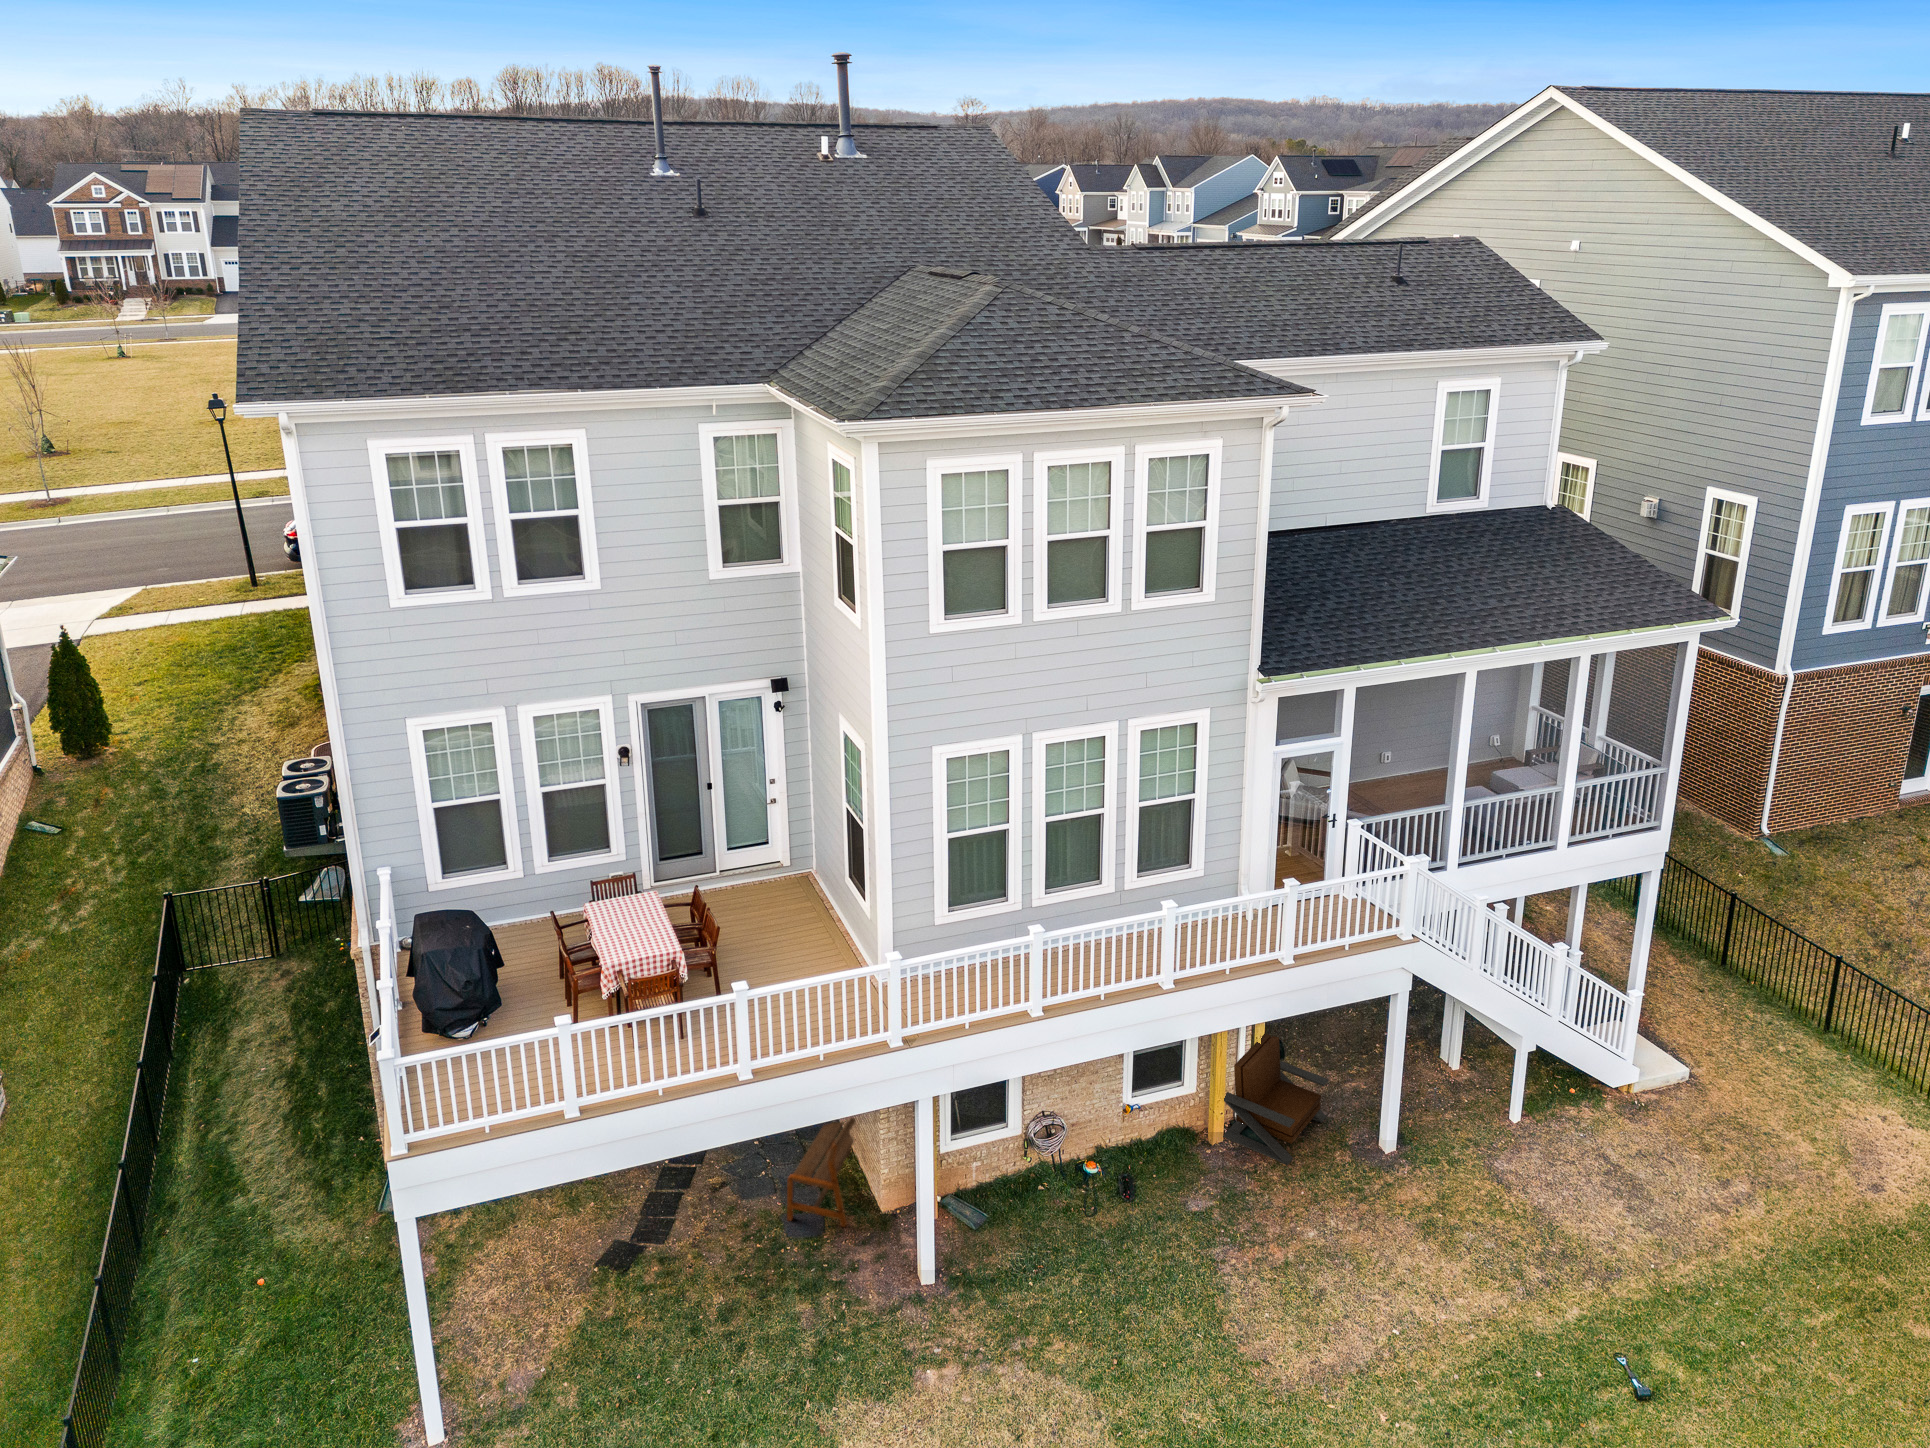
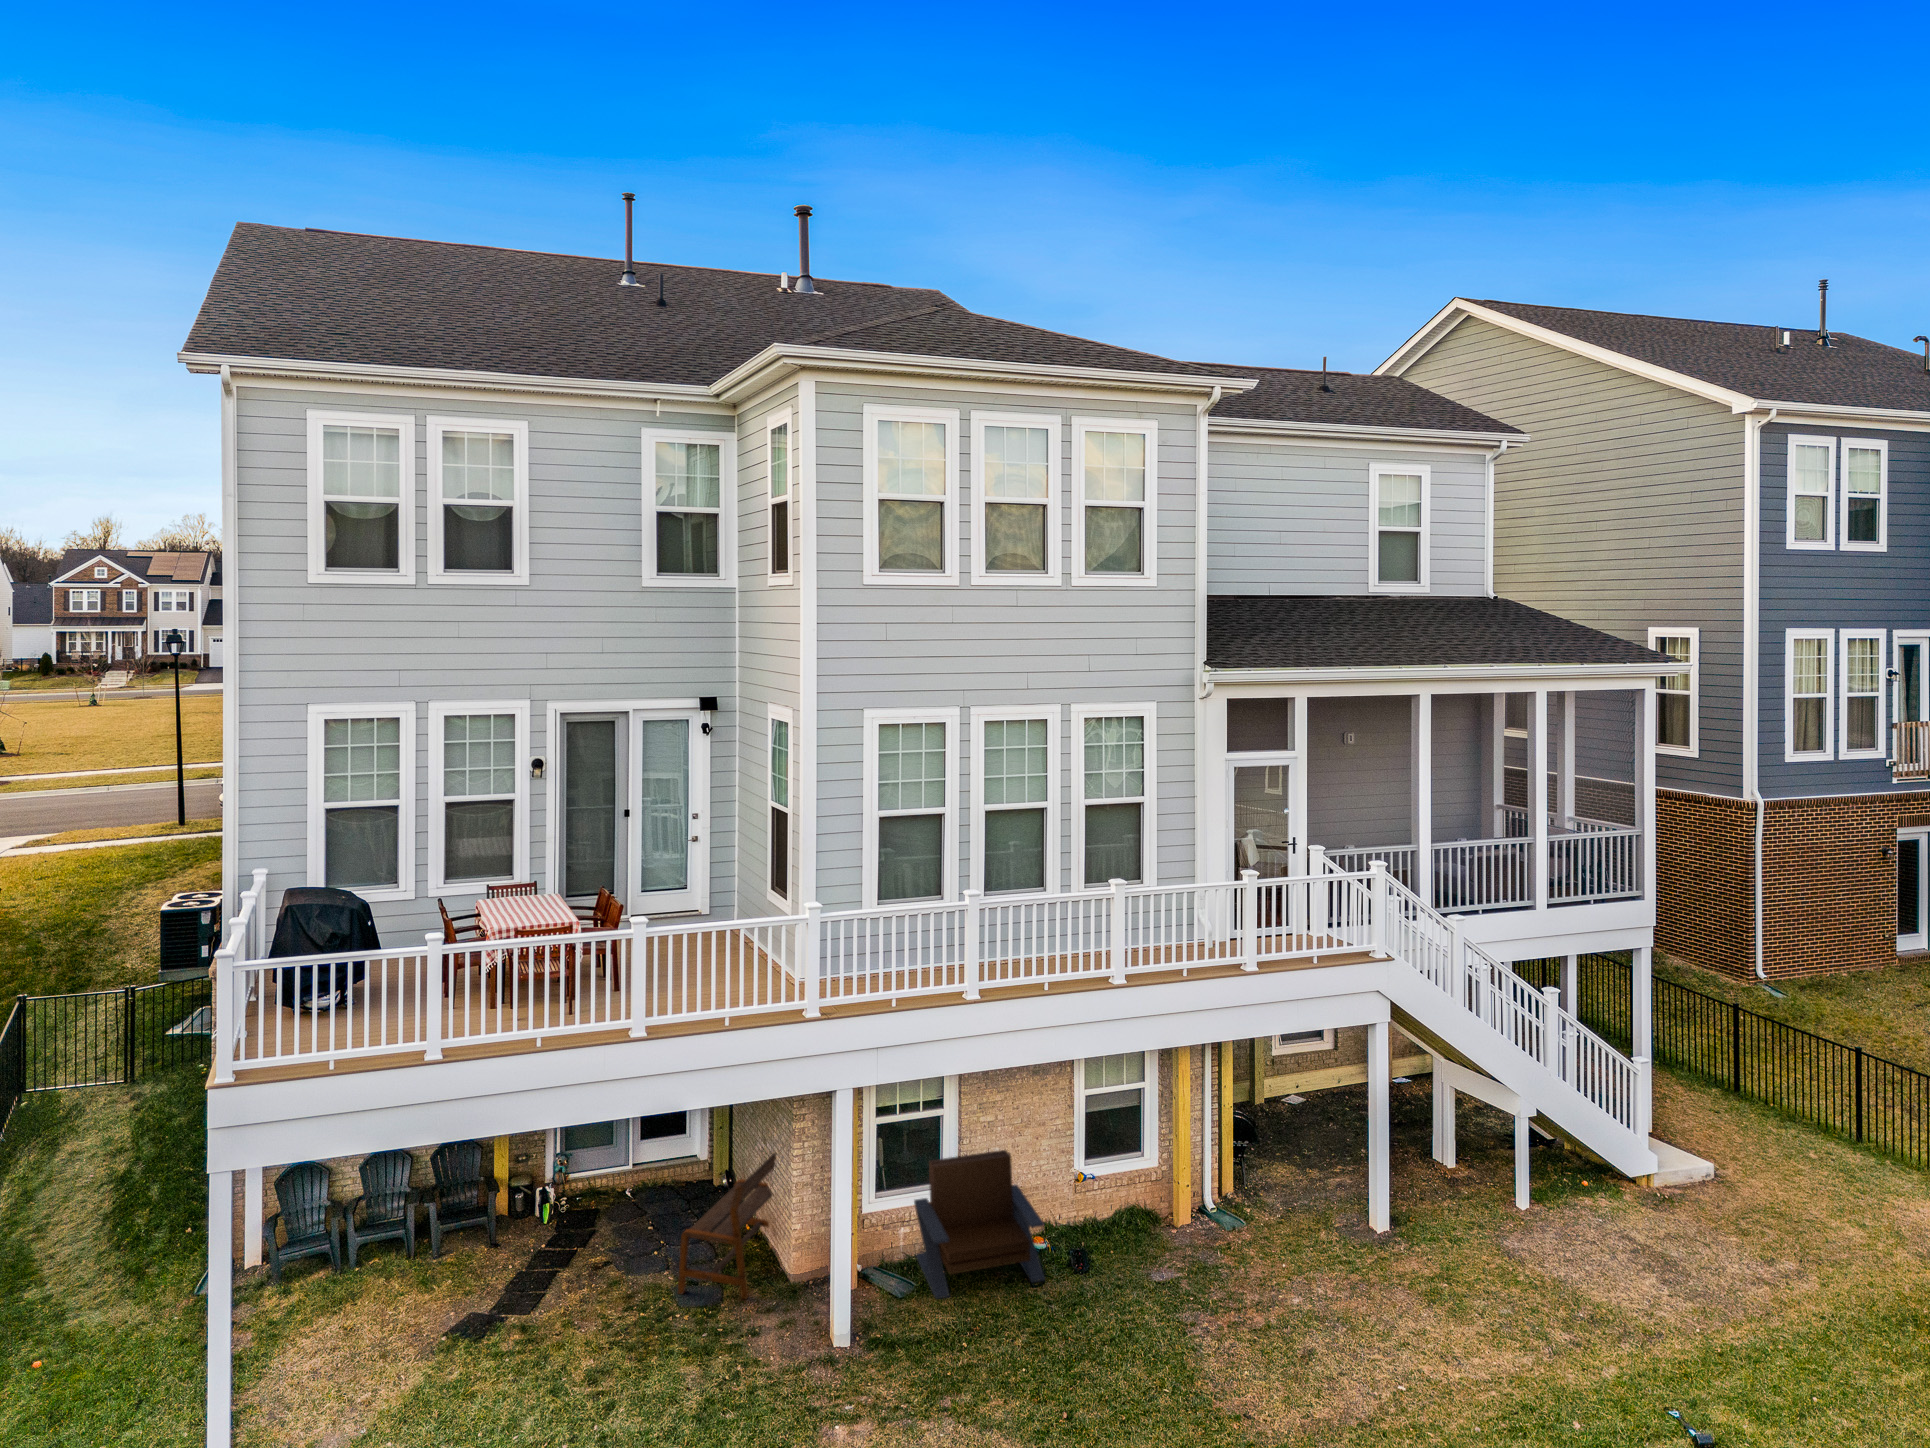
lounge chair: present [1223,1034,1328,1165] -> present [914,1150,1045,1299]

